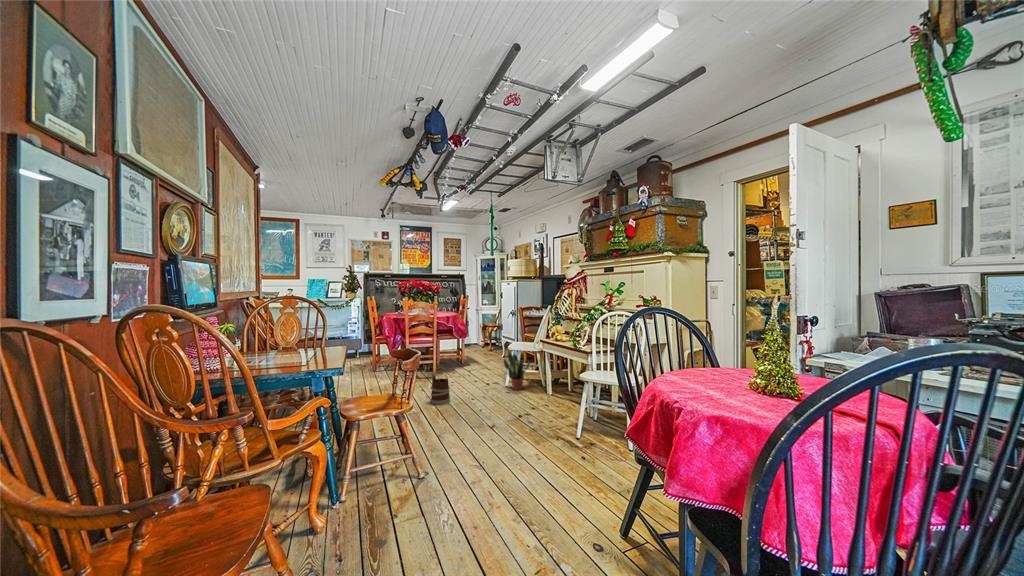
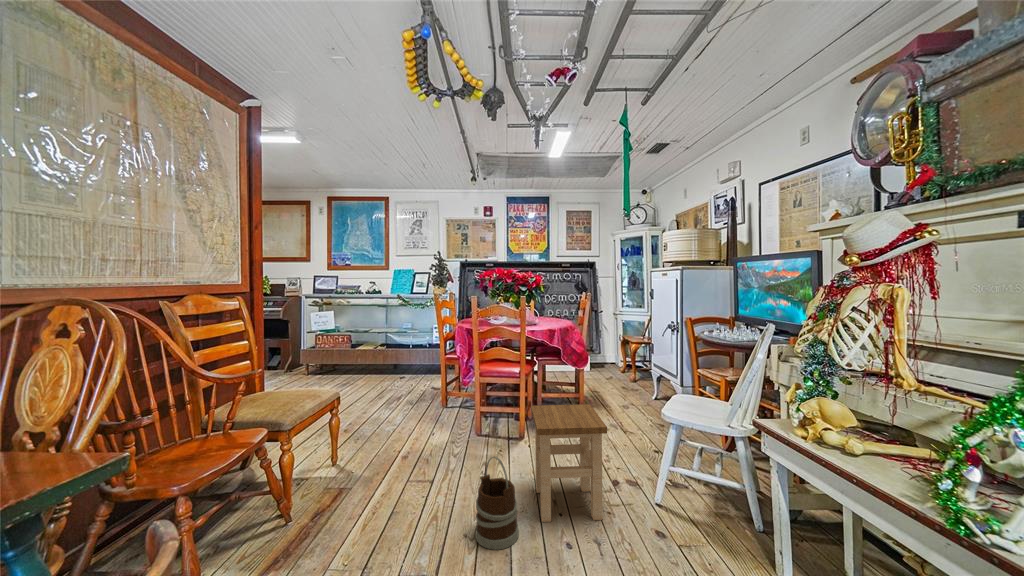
stool: none [449,347,486,397] -> present [531,404,607,522]
potted plant: present [504,350,530,390] -> none [651,423,721,525]

